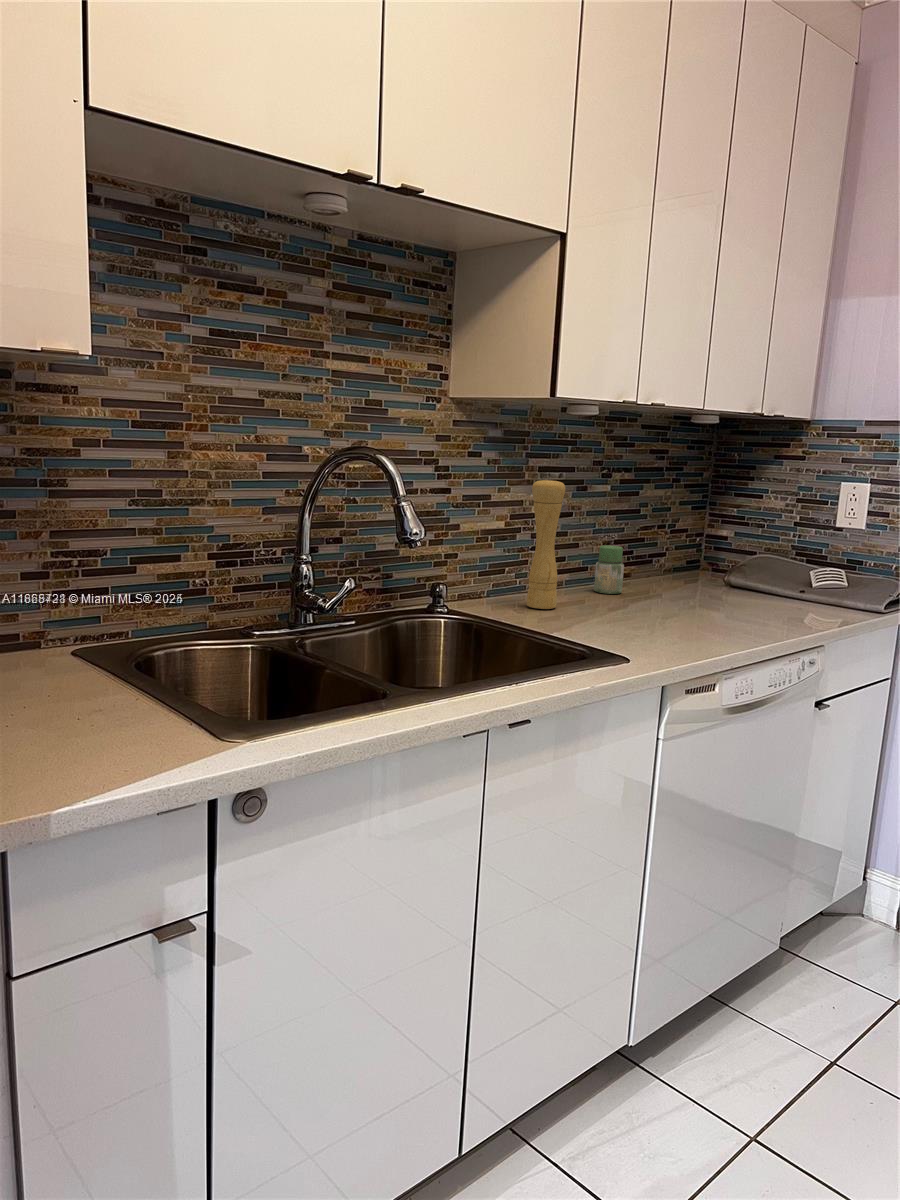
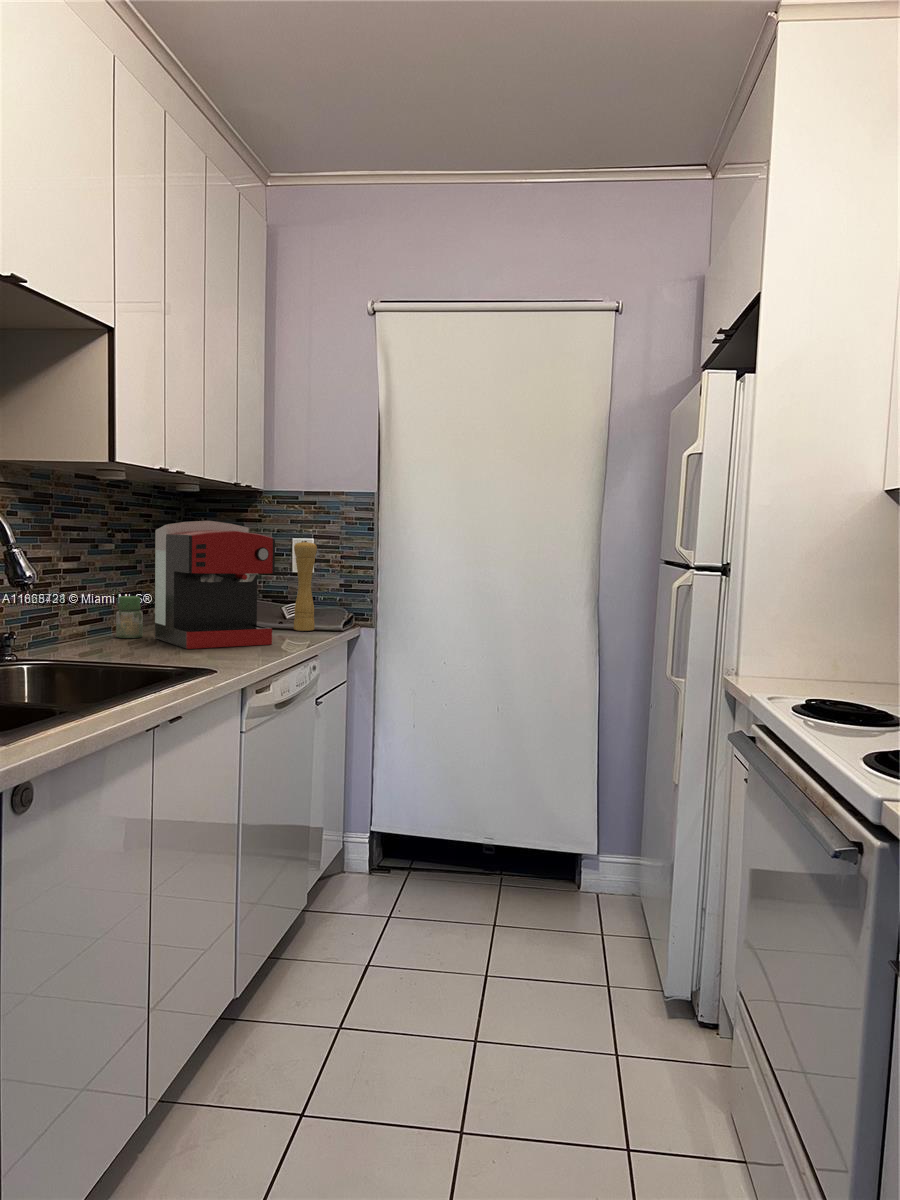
coffee maker: none [631,462,774,625] -> present [155,521,275,649]
pepper mill: present [527,478,565,609] -> present [294,541,317,631]

